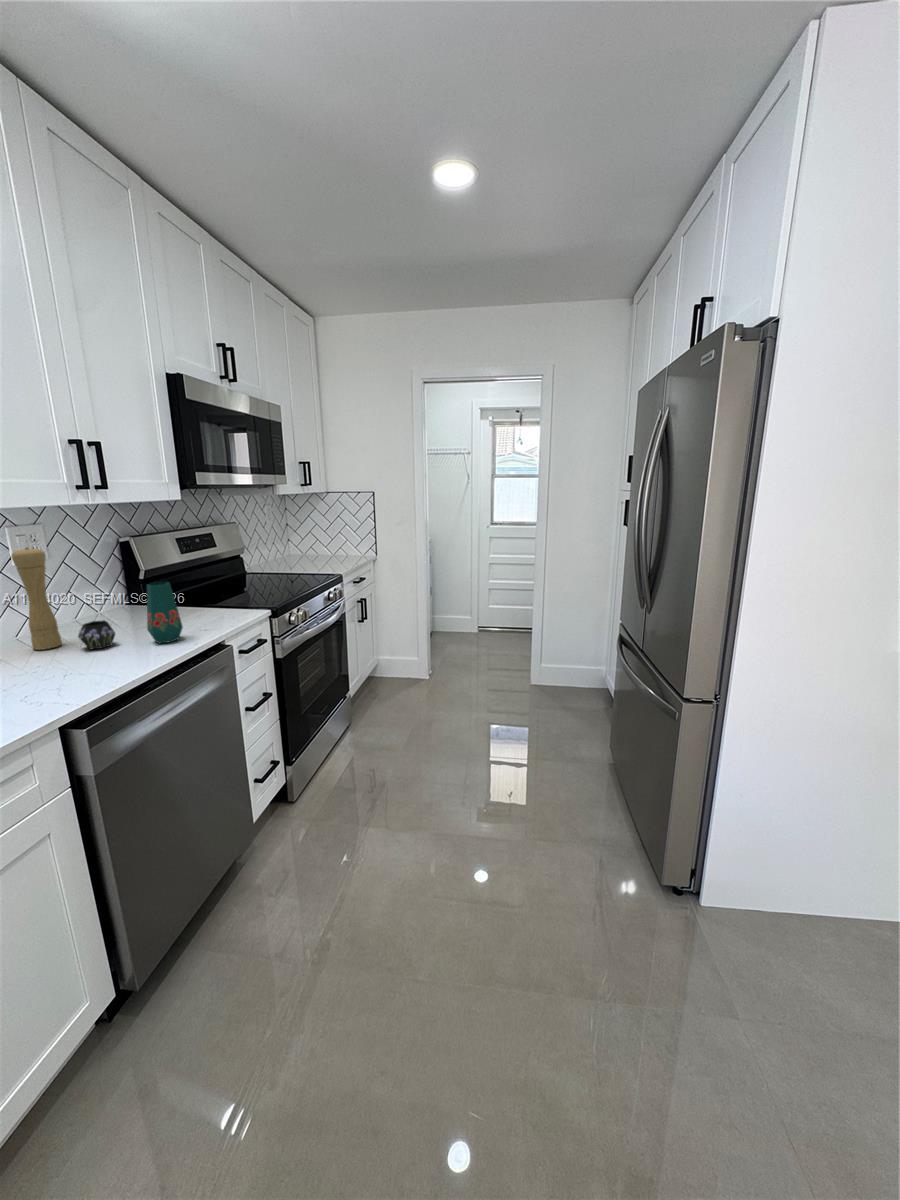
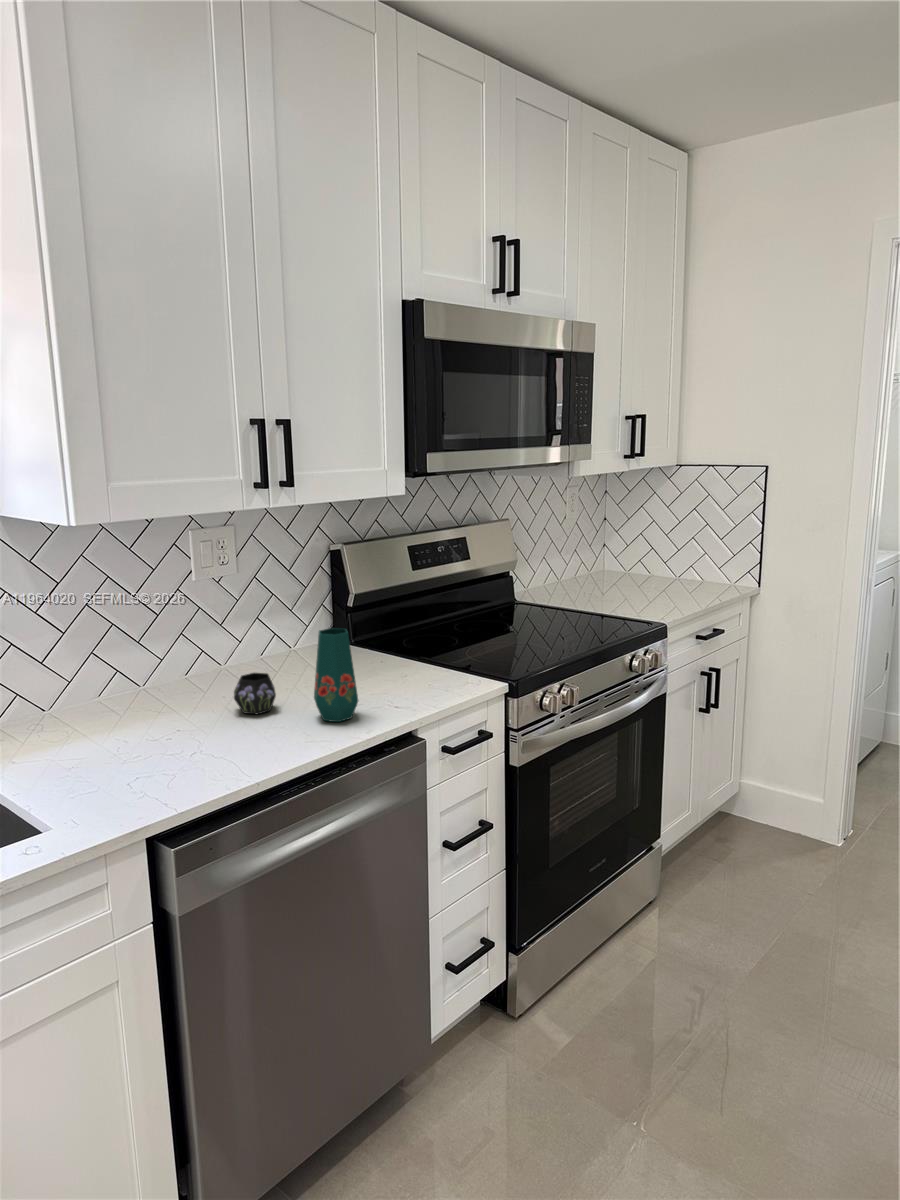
pepper mill: present [11,548,62,650] -> none [178,562,222,701]

